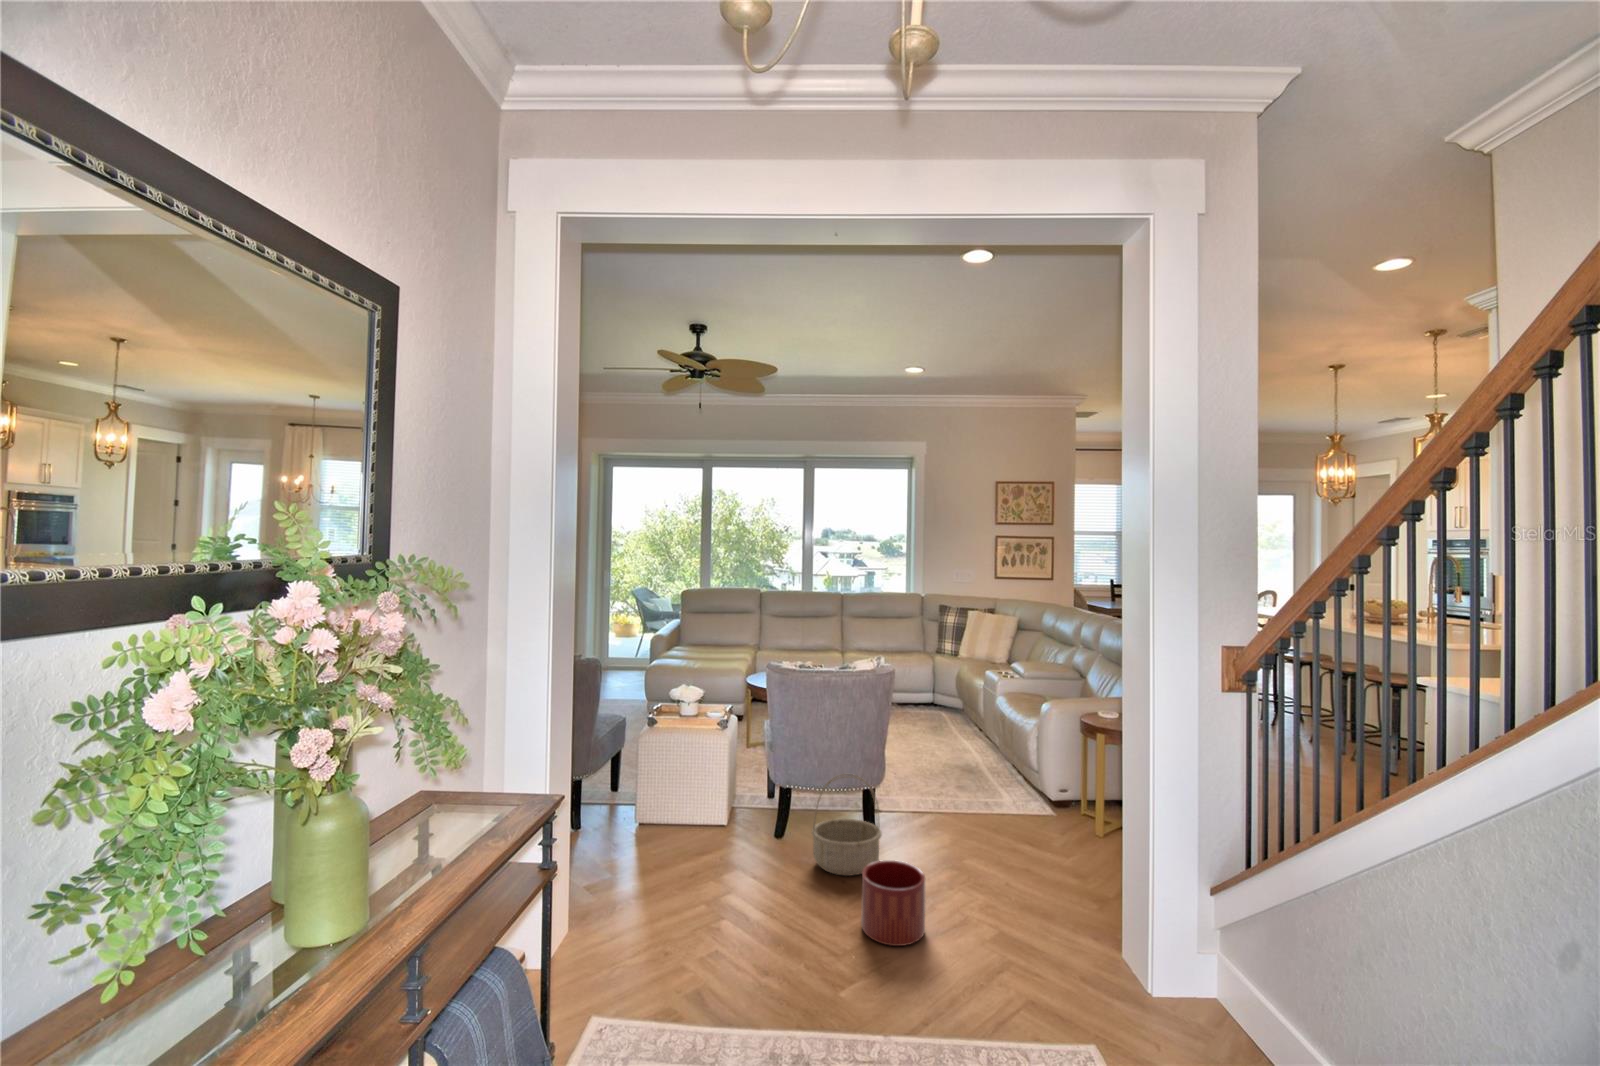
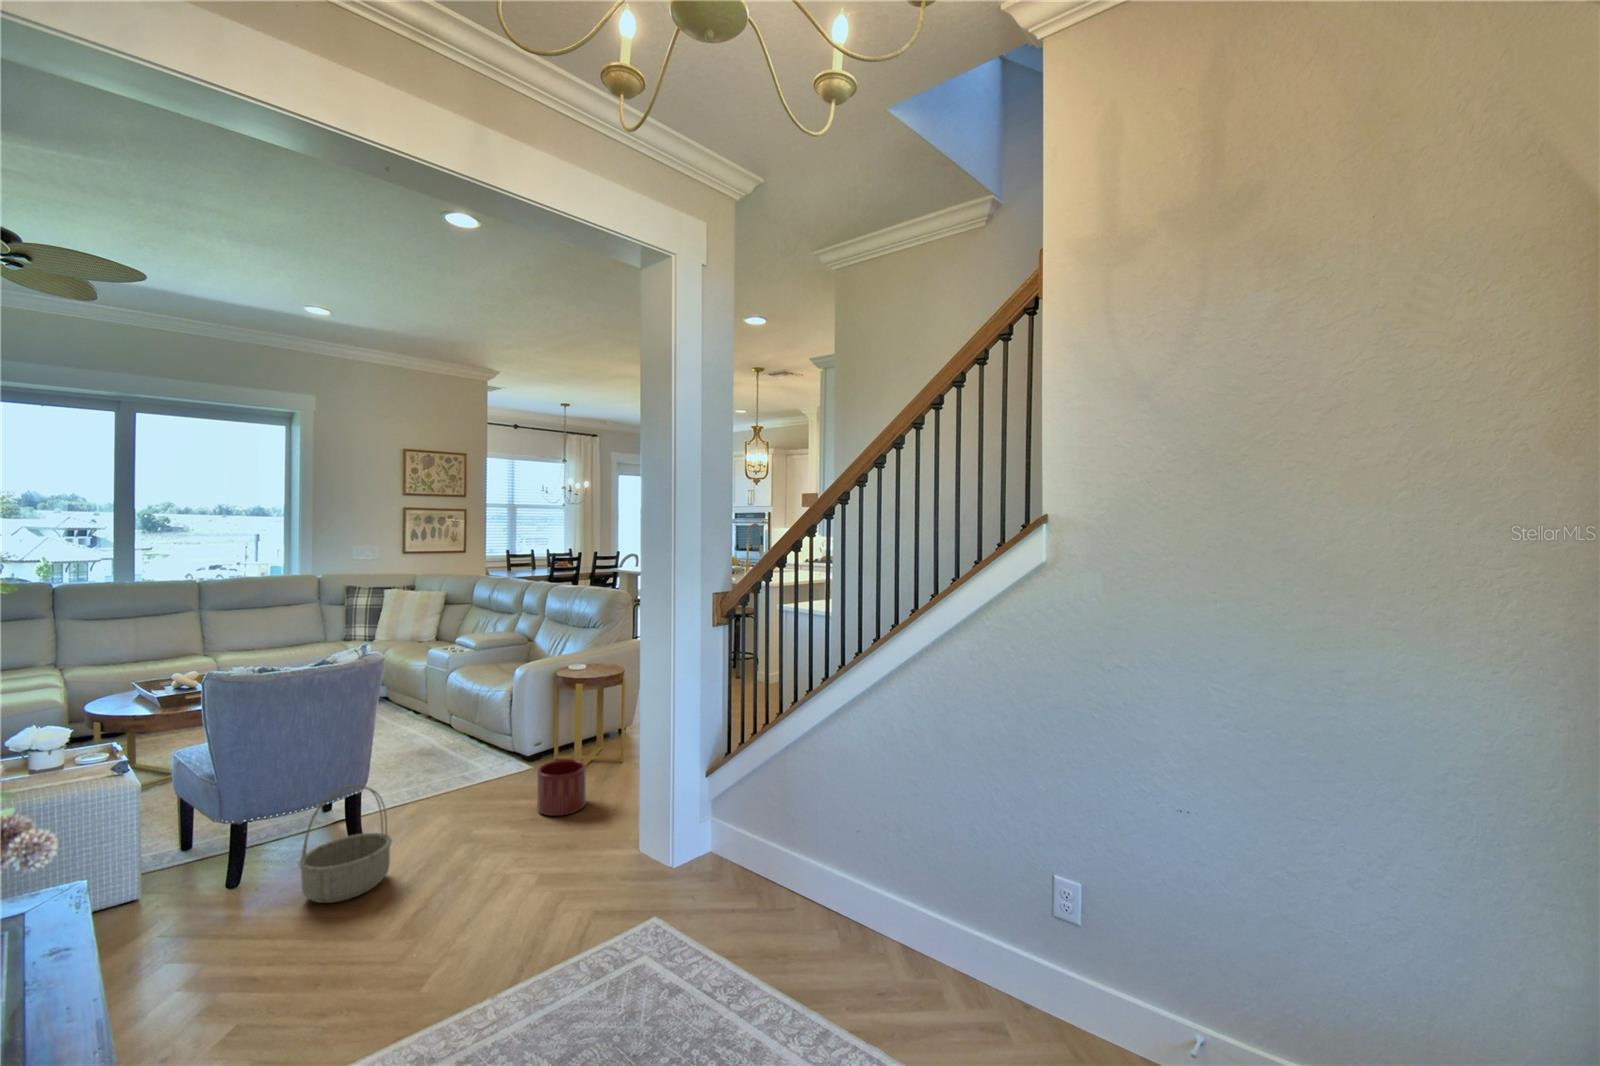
planter: present [861,860,926,946] -> present [537,759,586,816]

